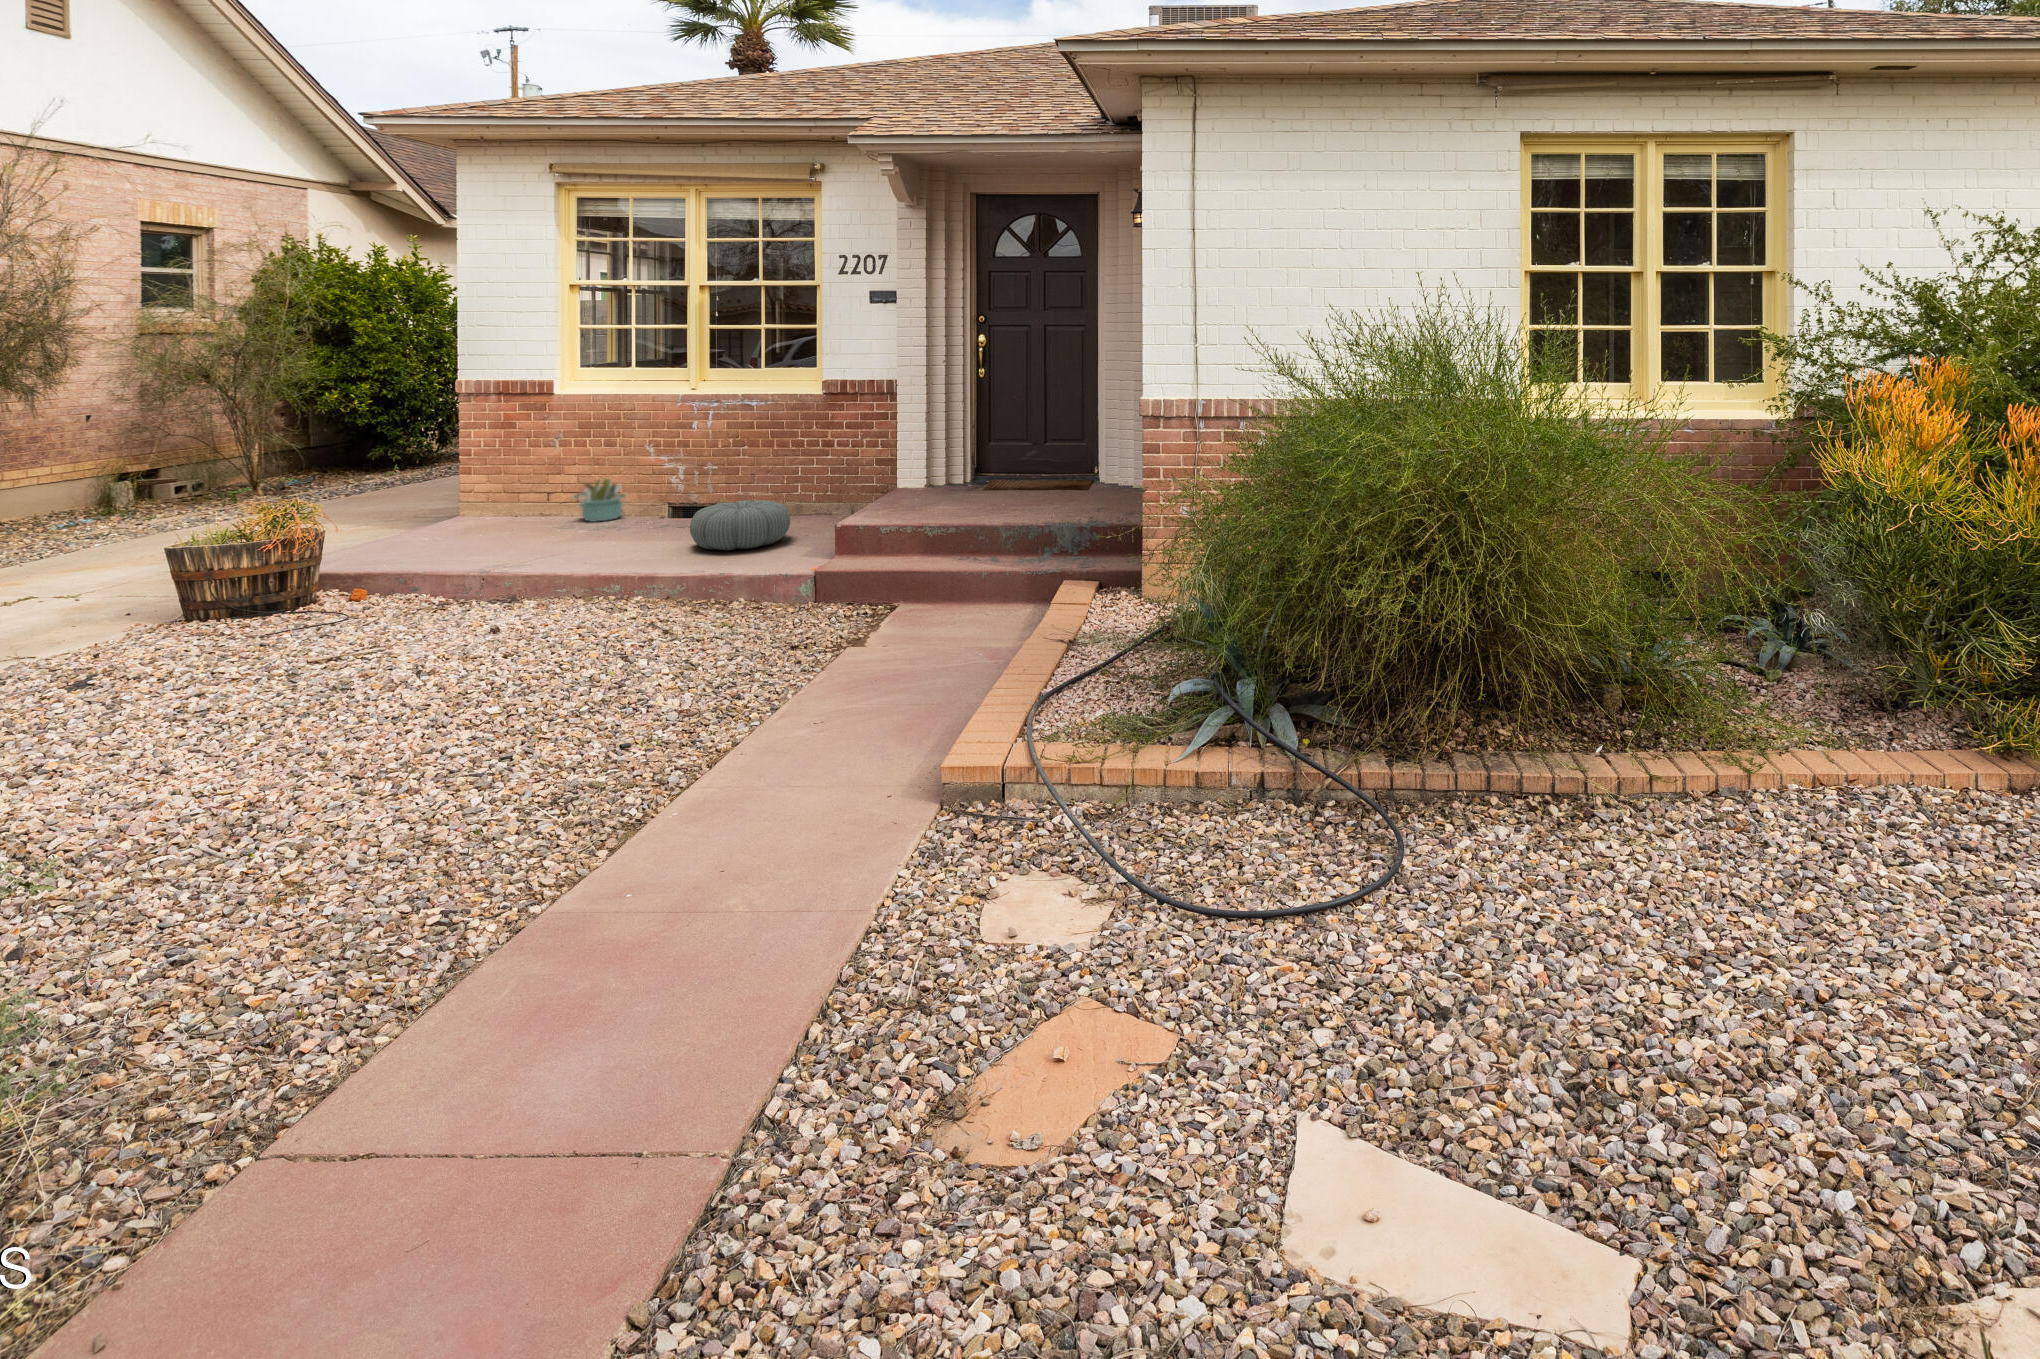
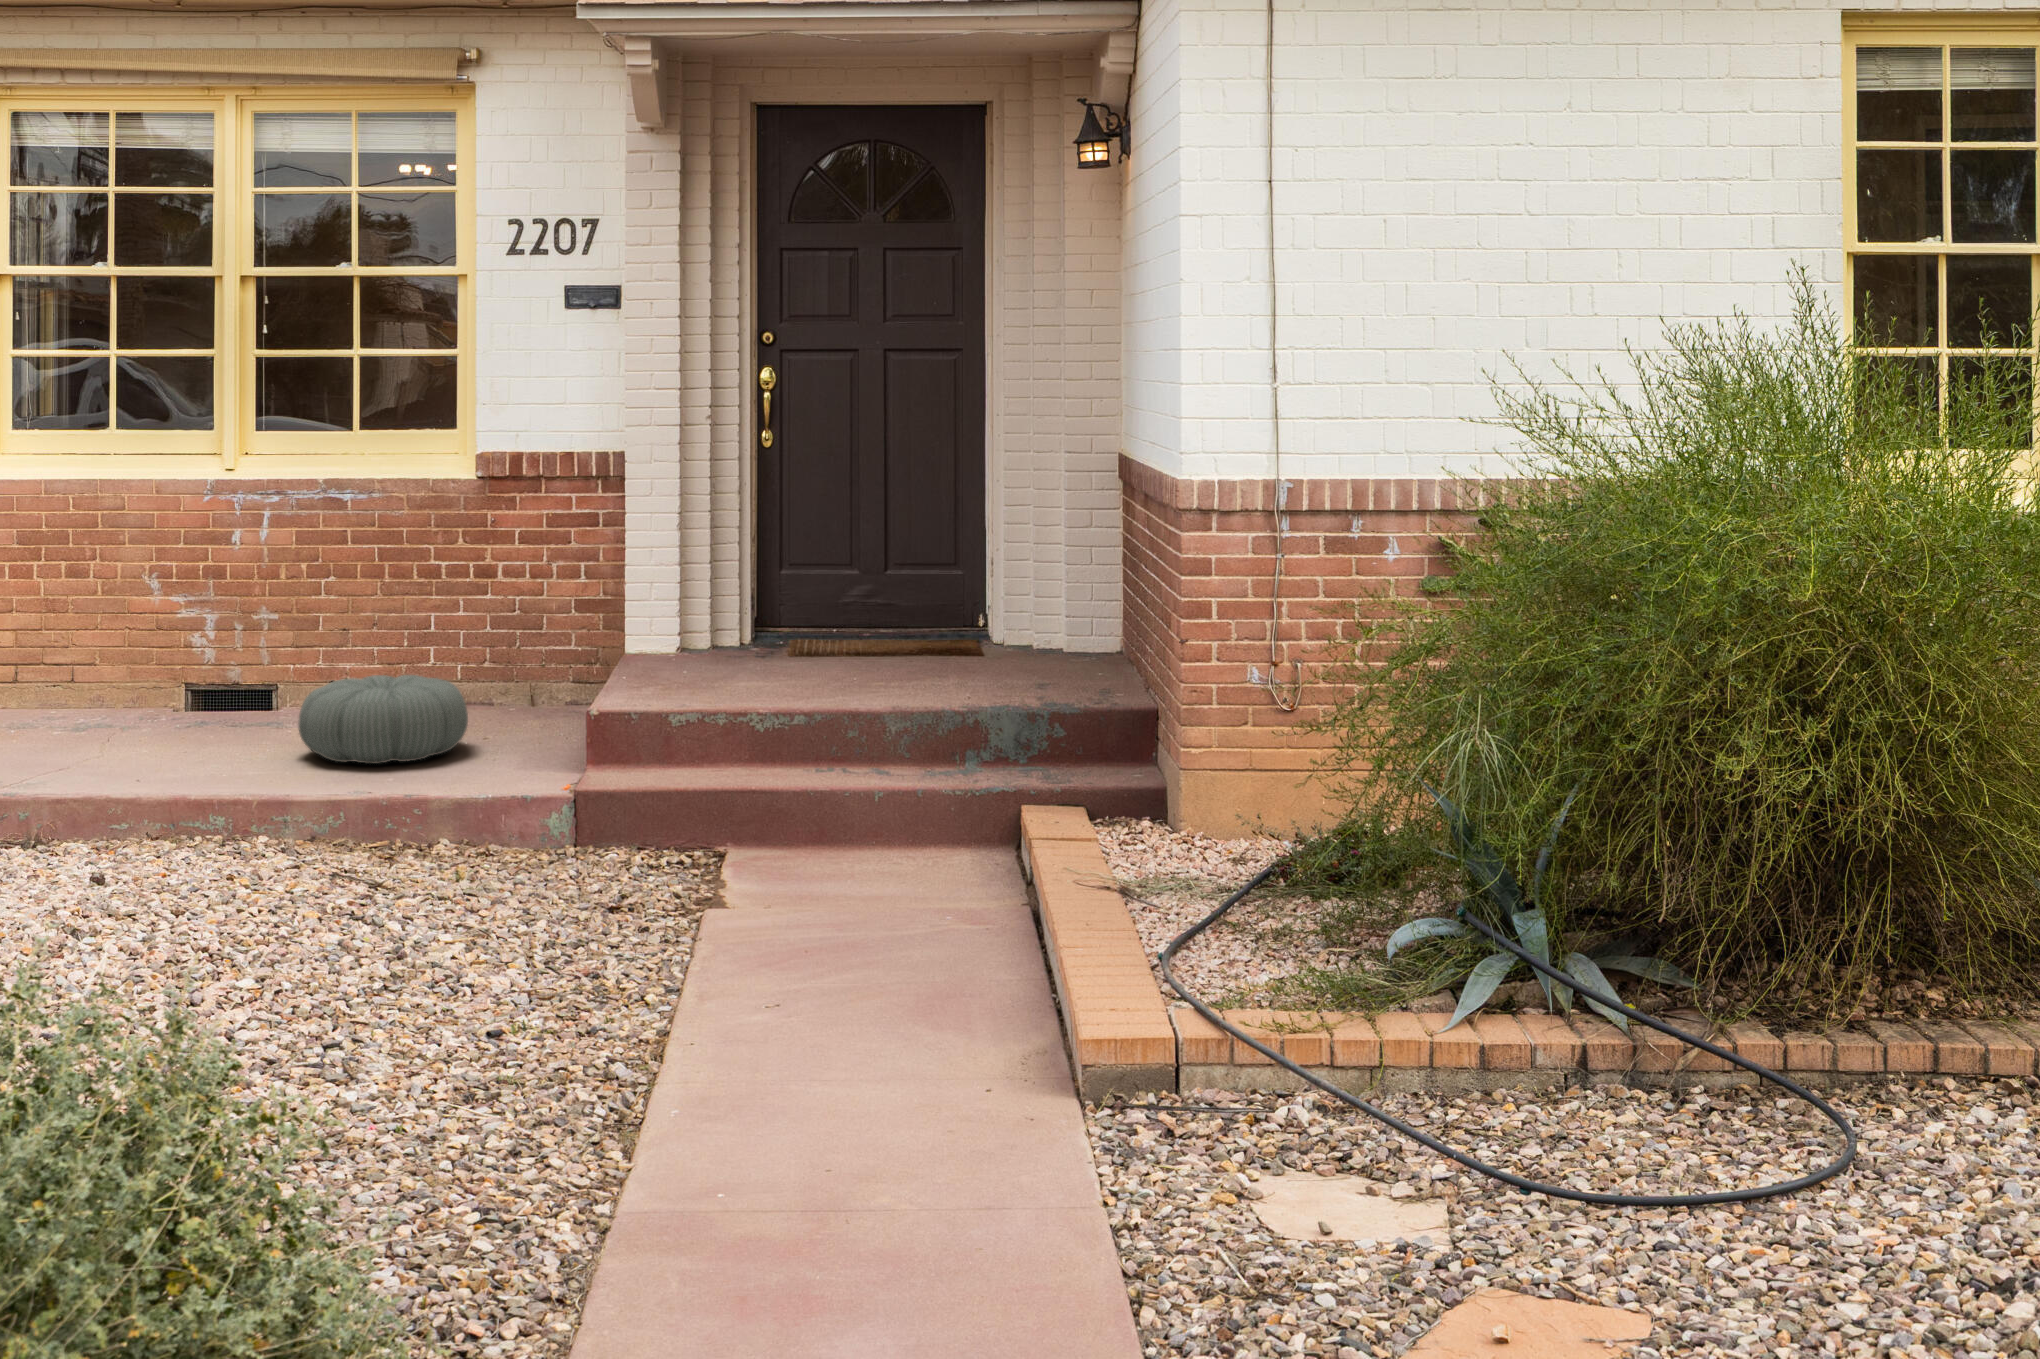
decorative plant: present [573,479,626,522] -> none [22,640,116,720]

